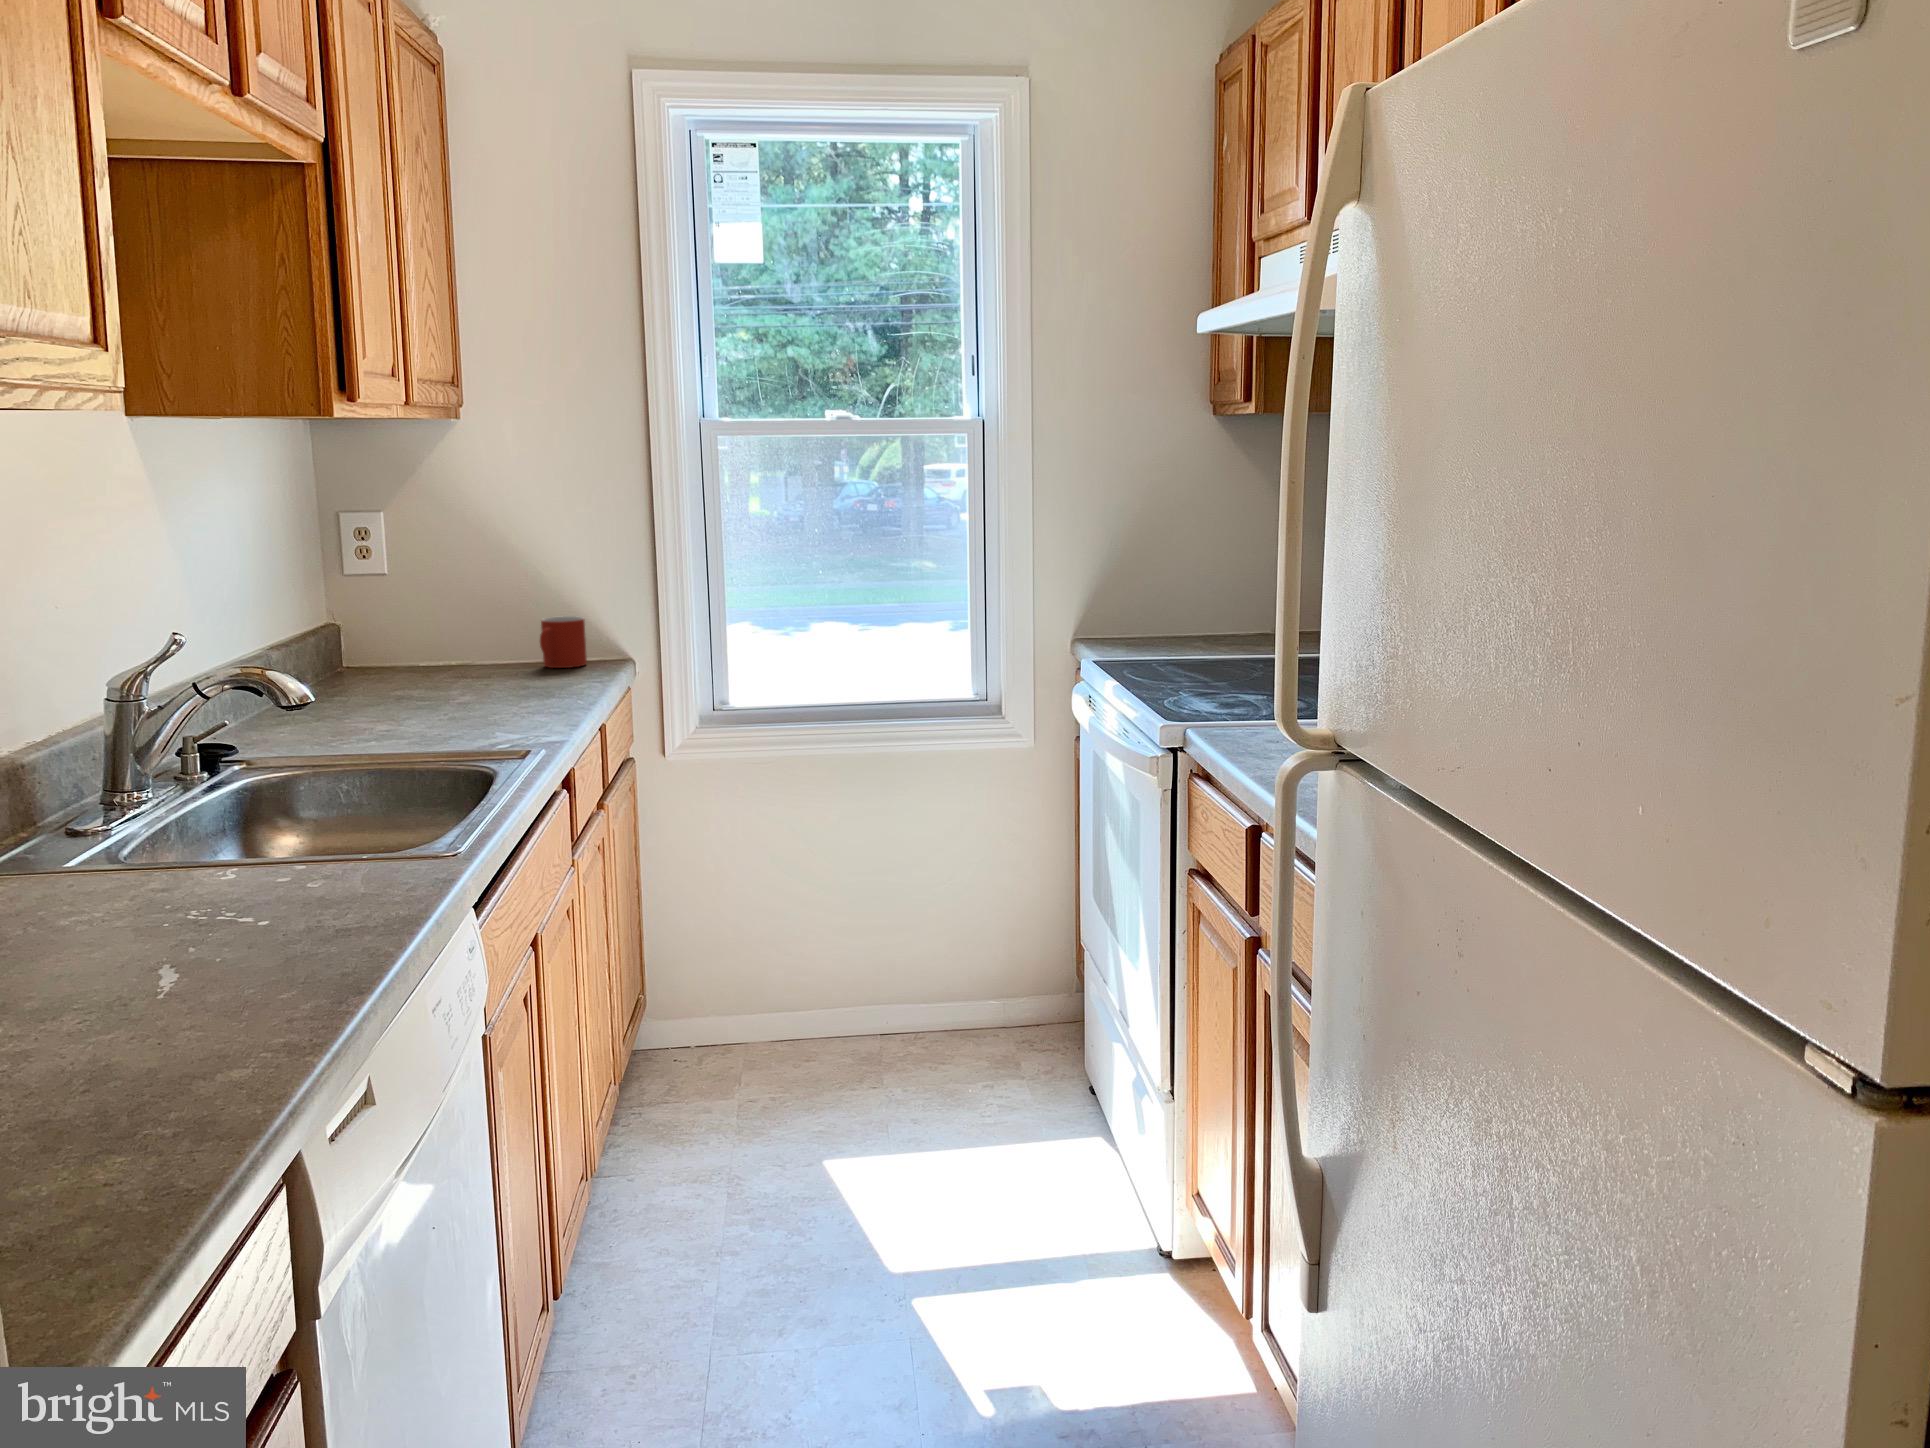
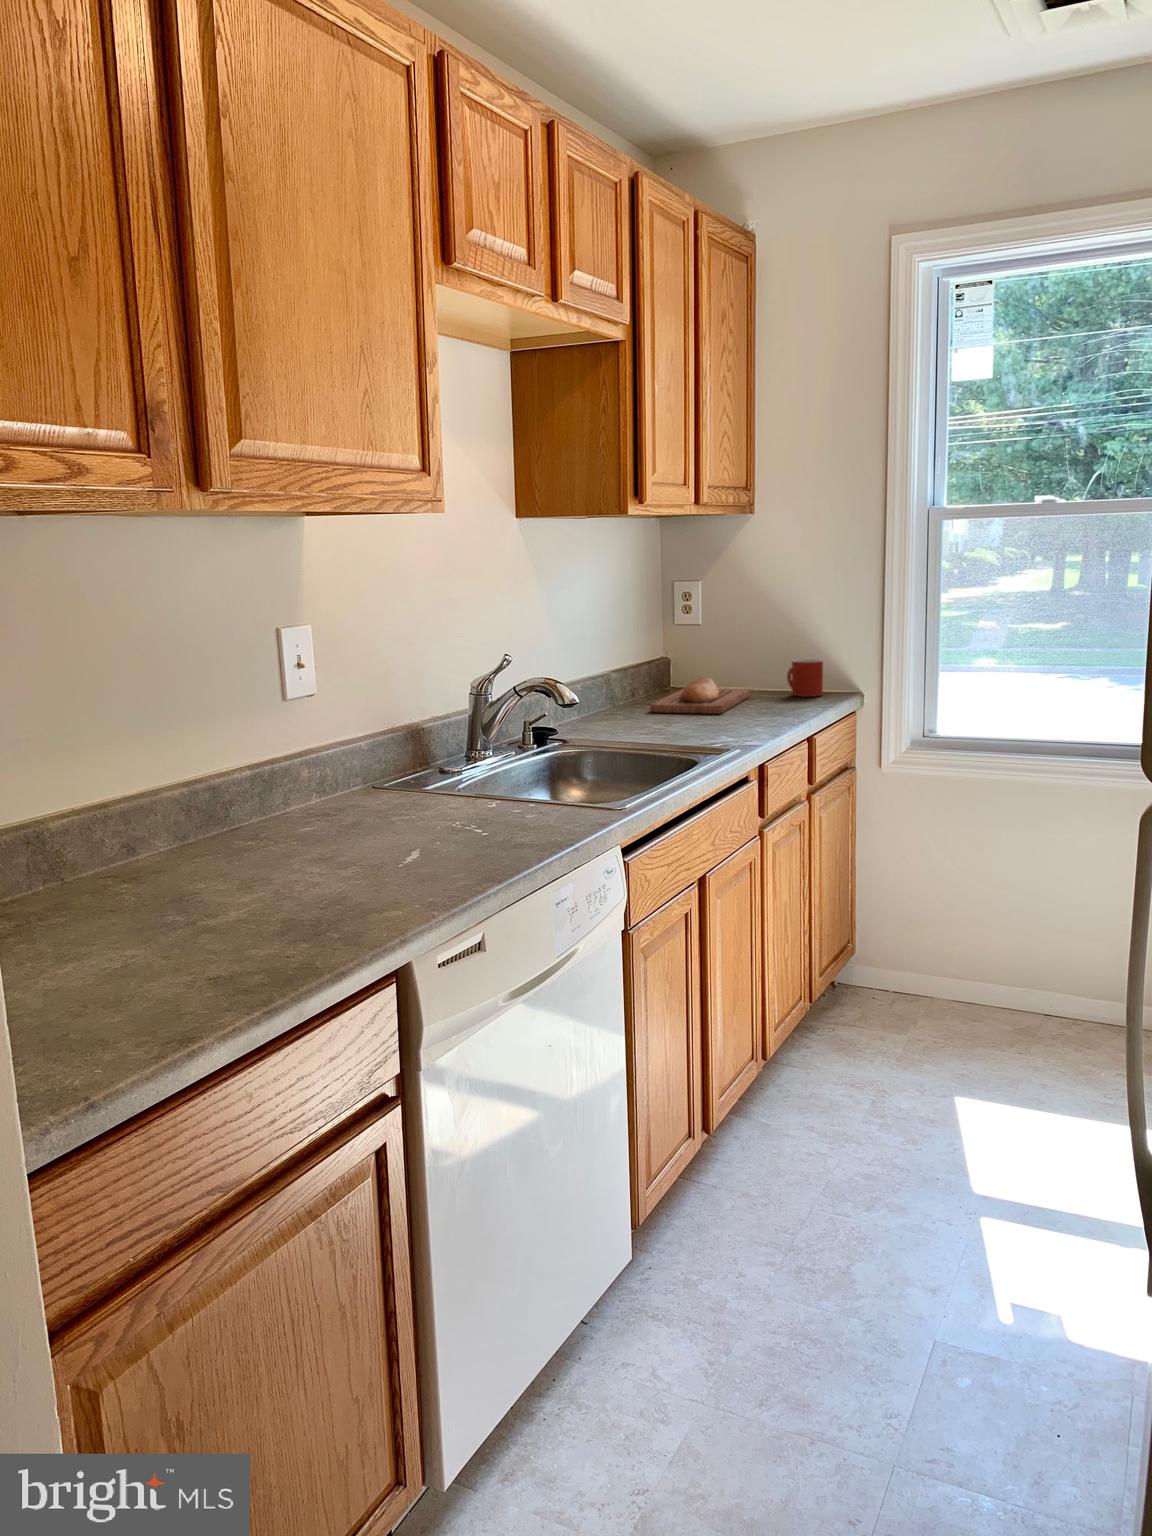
bread loaf: none [353,649,486,706] -> present [650,677,750,714]

